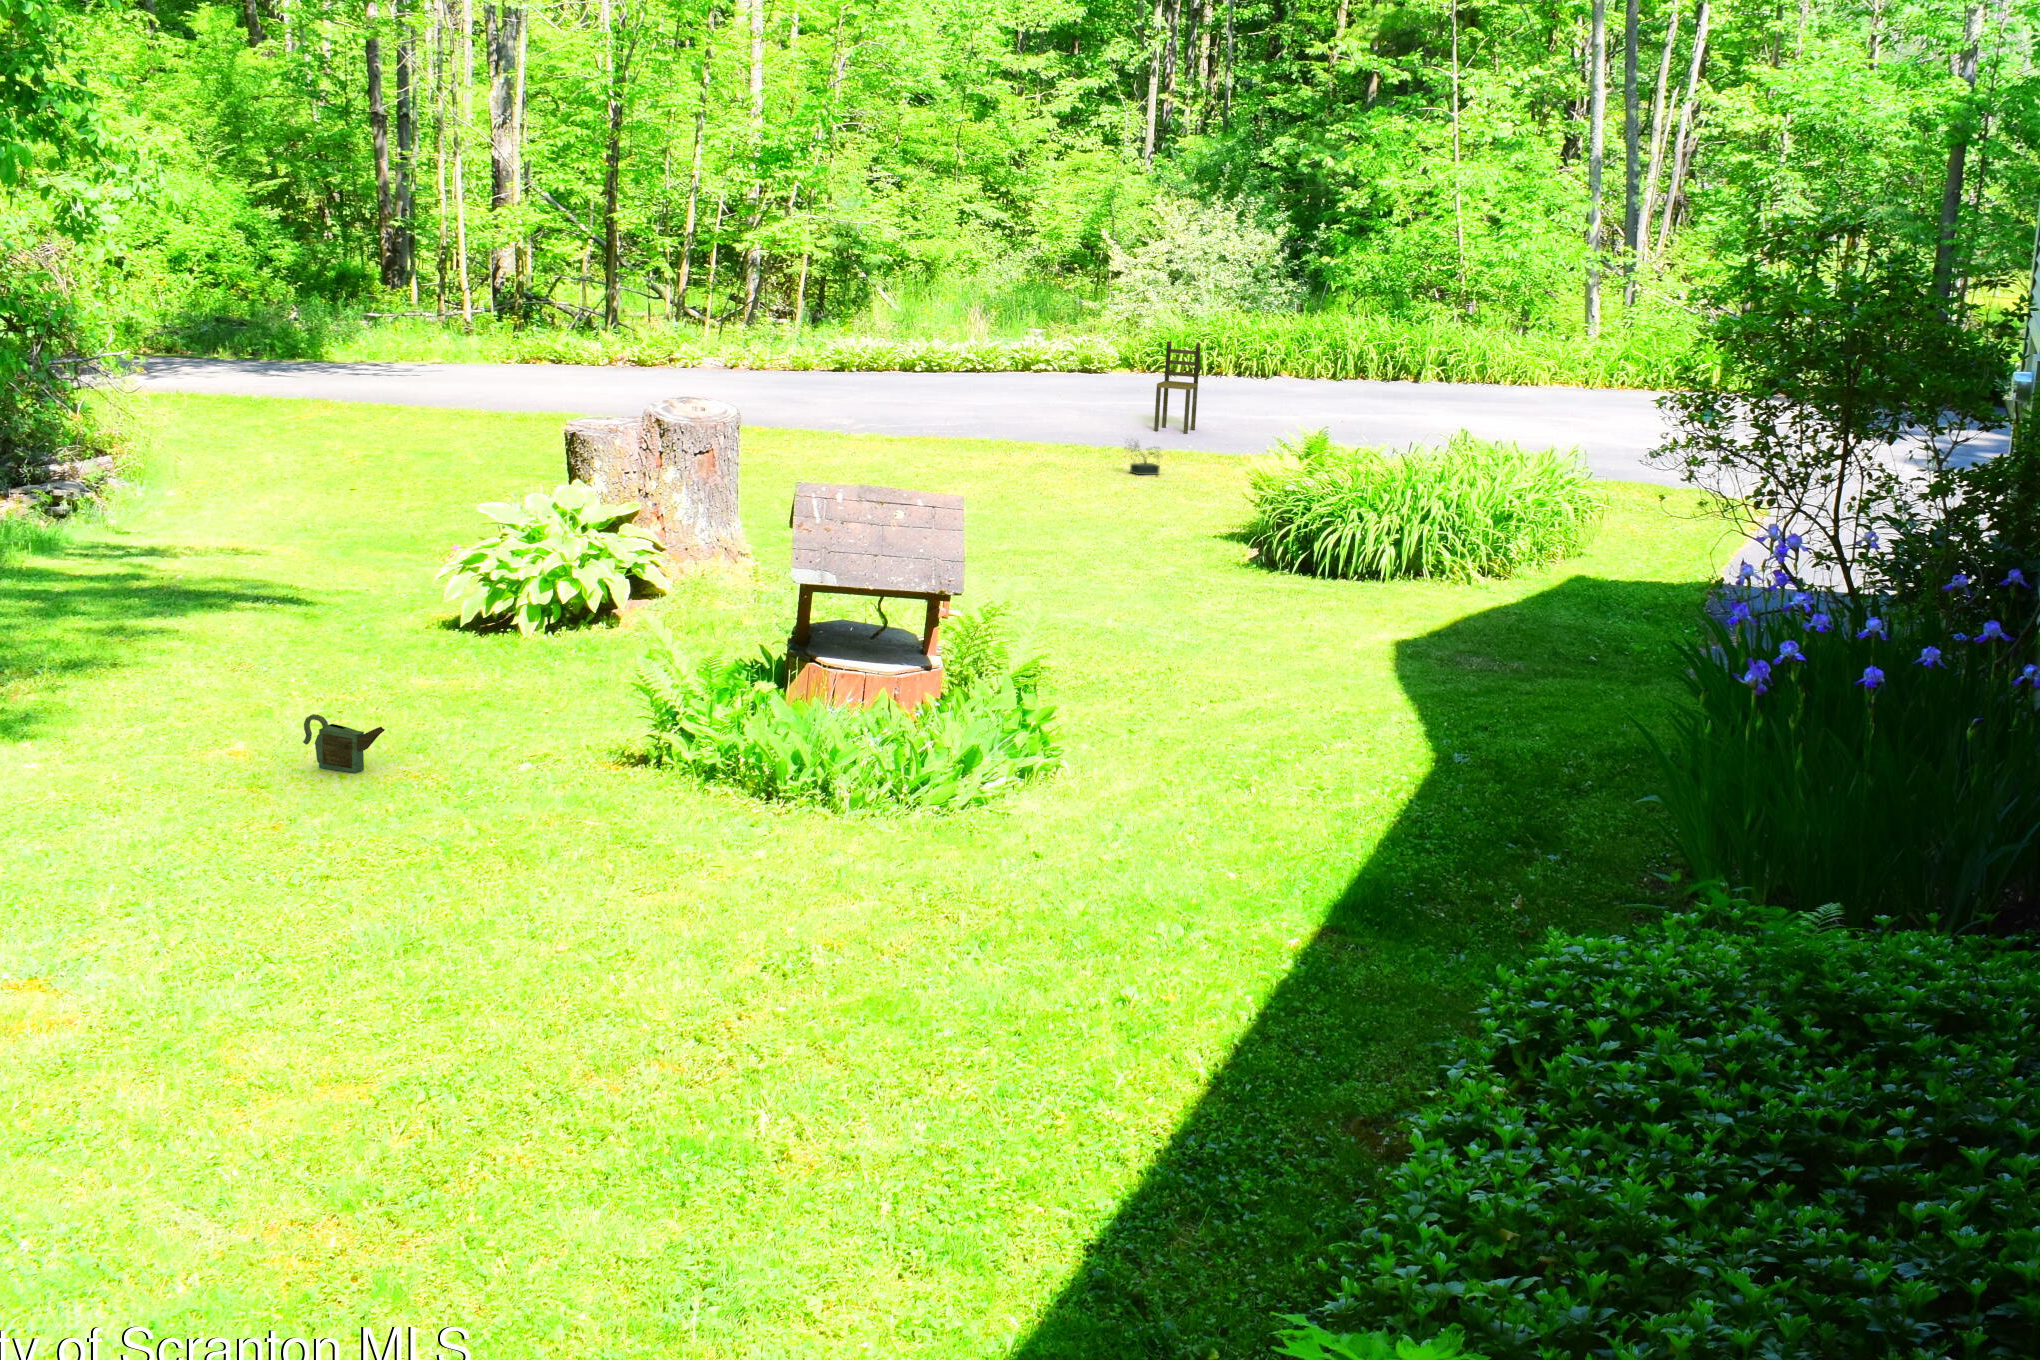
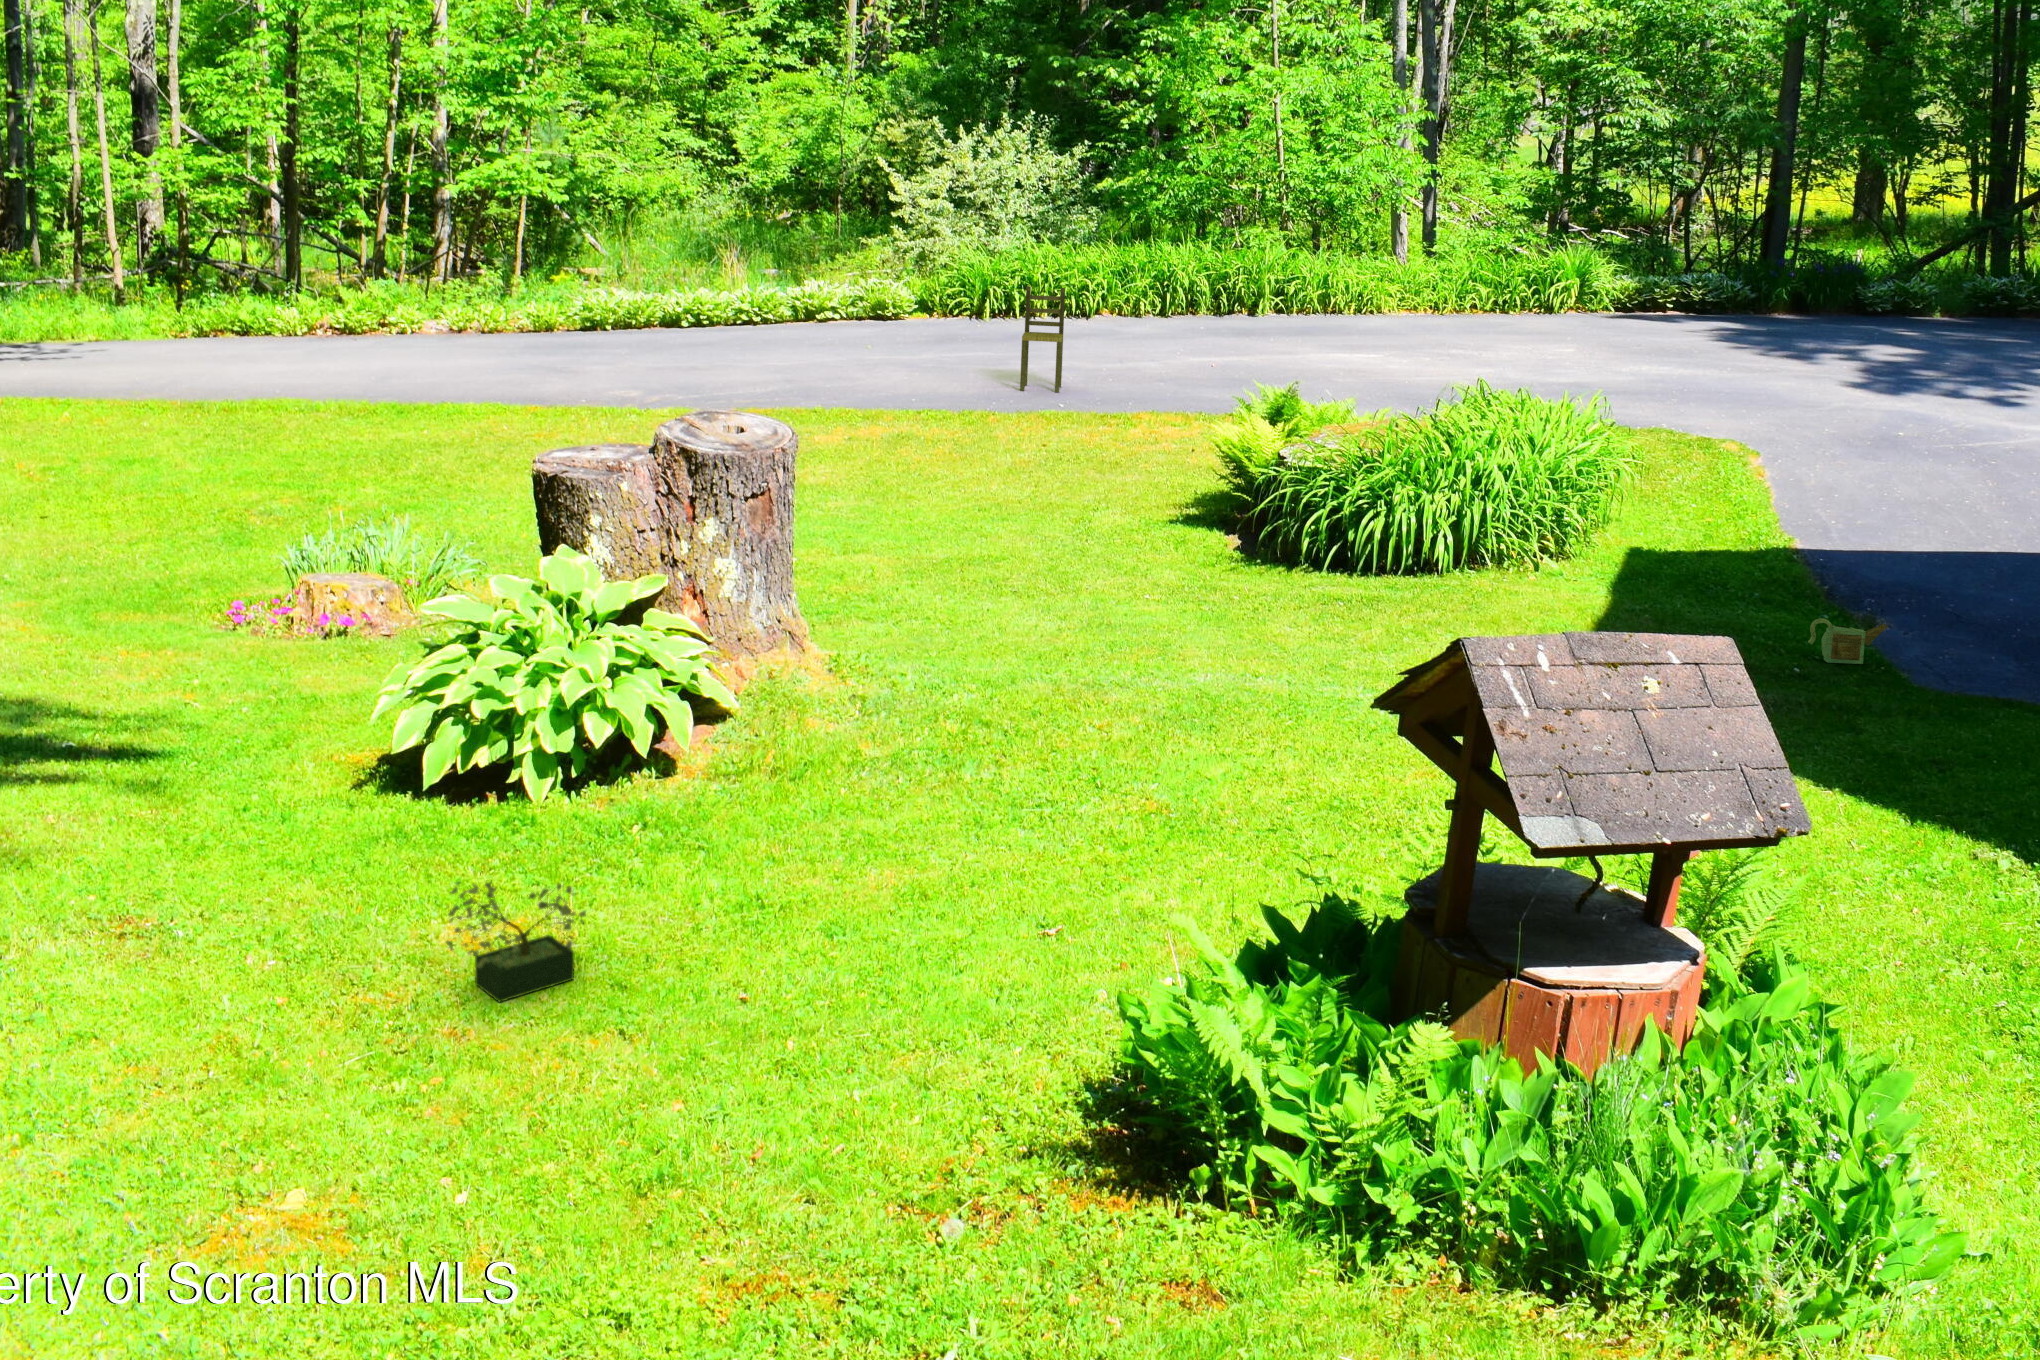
decorative plant: present [1124,439,1160,475] -> present [447,882,586,1002]
watering can: present [303,714,385,773] -> present [1808,619,1888,664]

